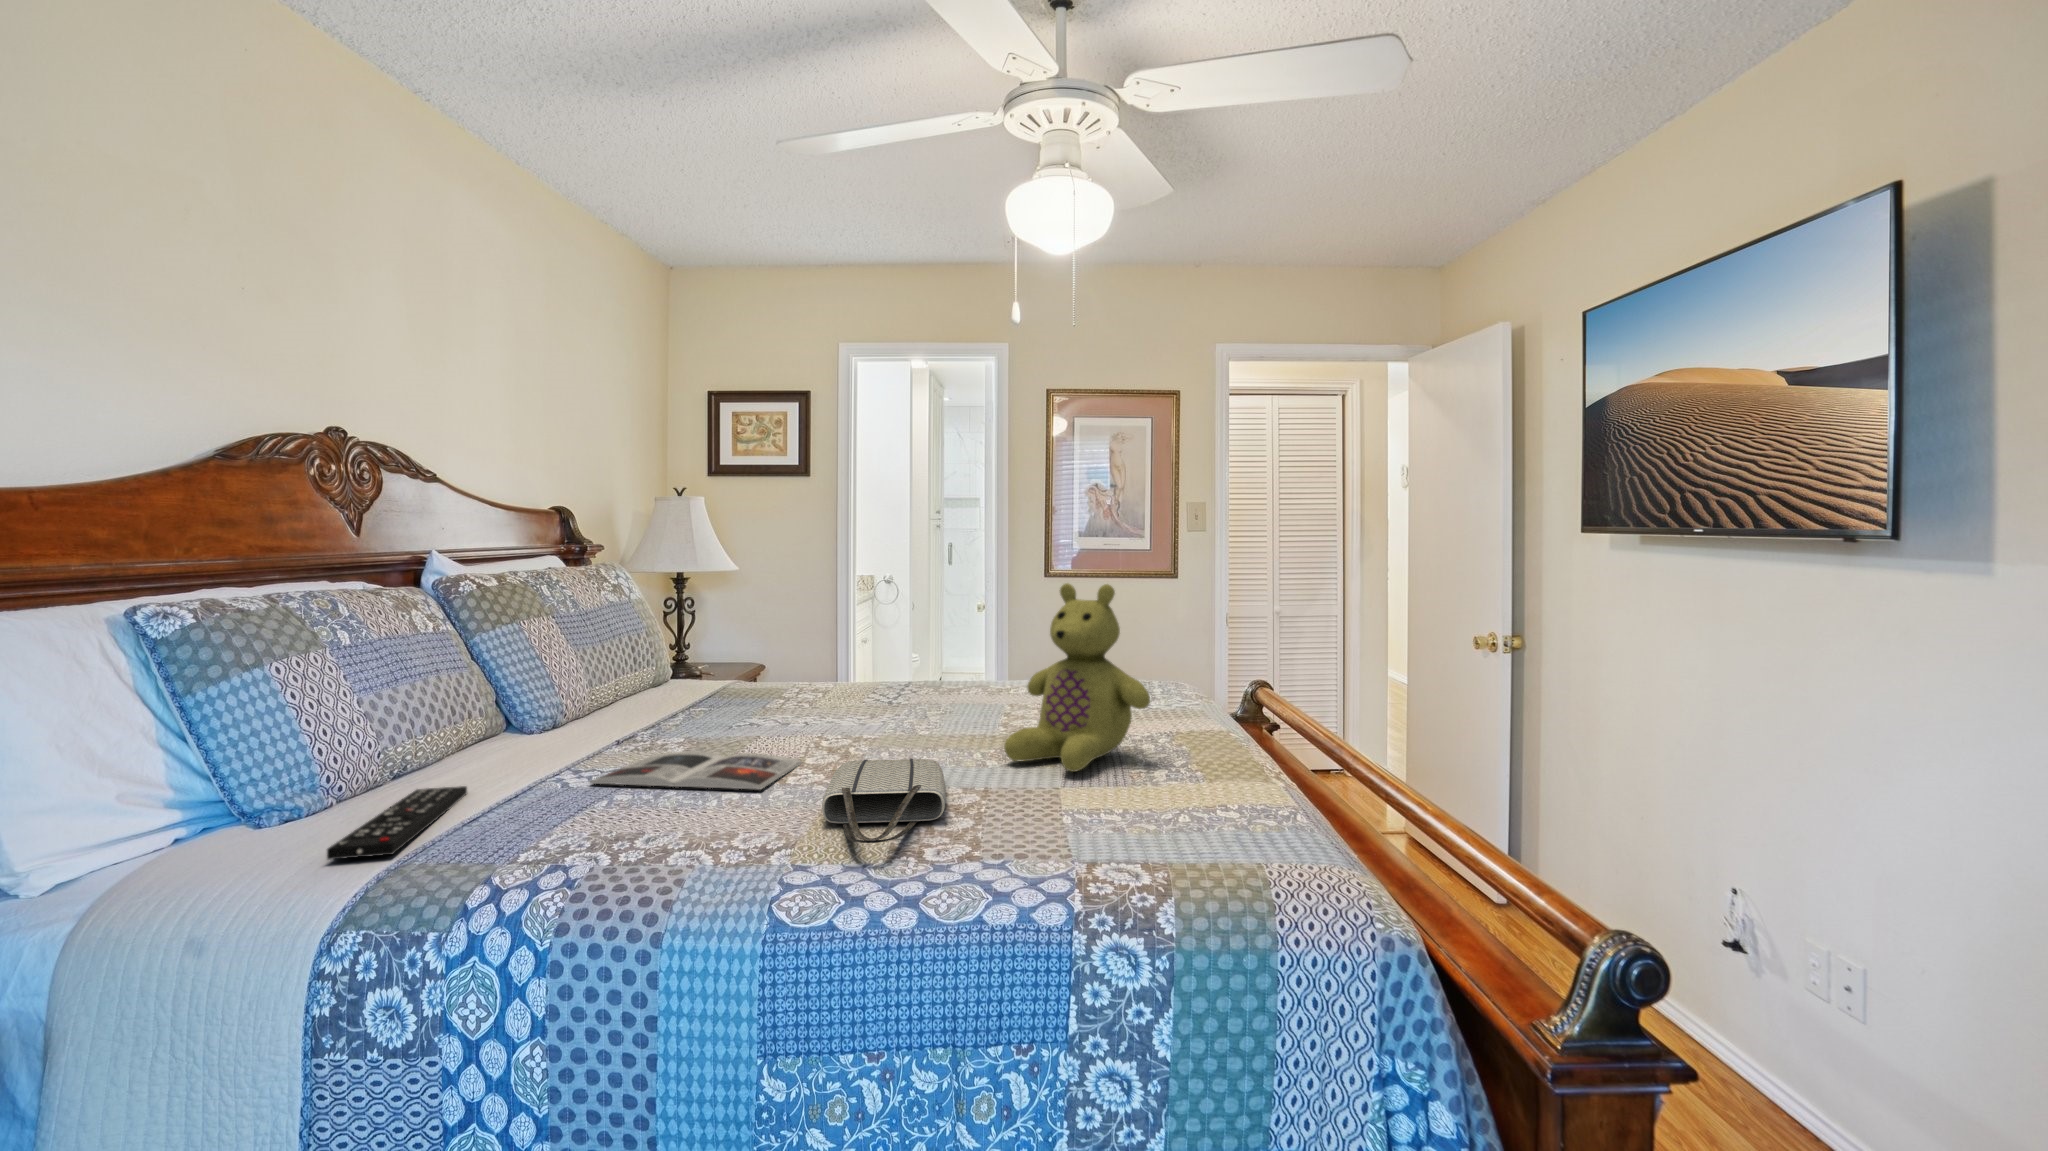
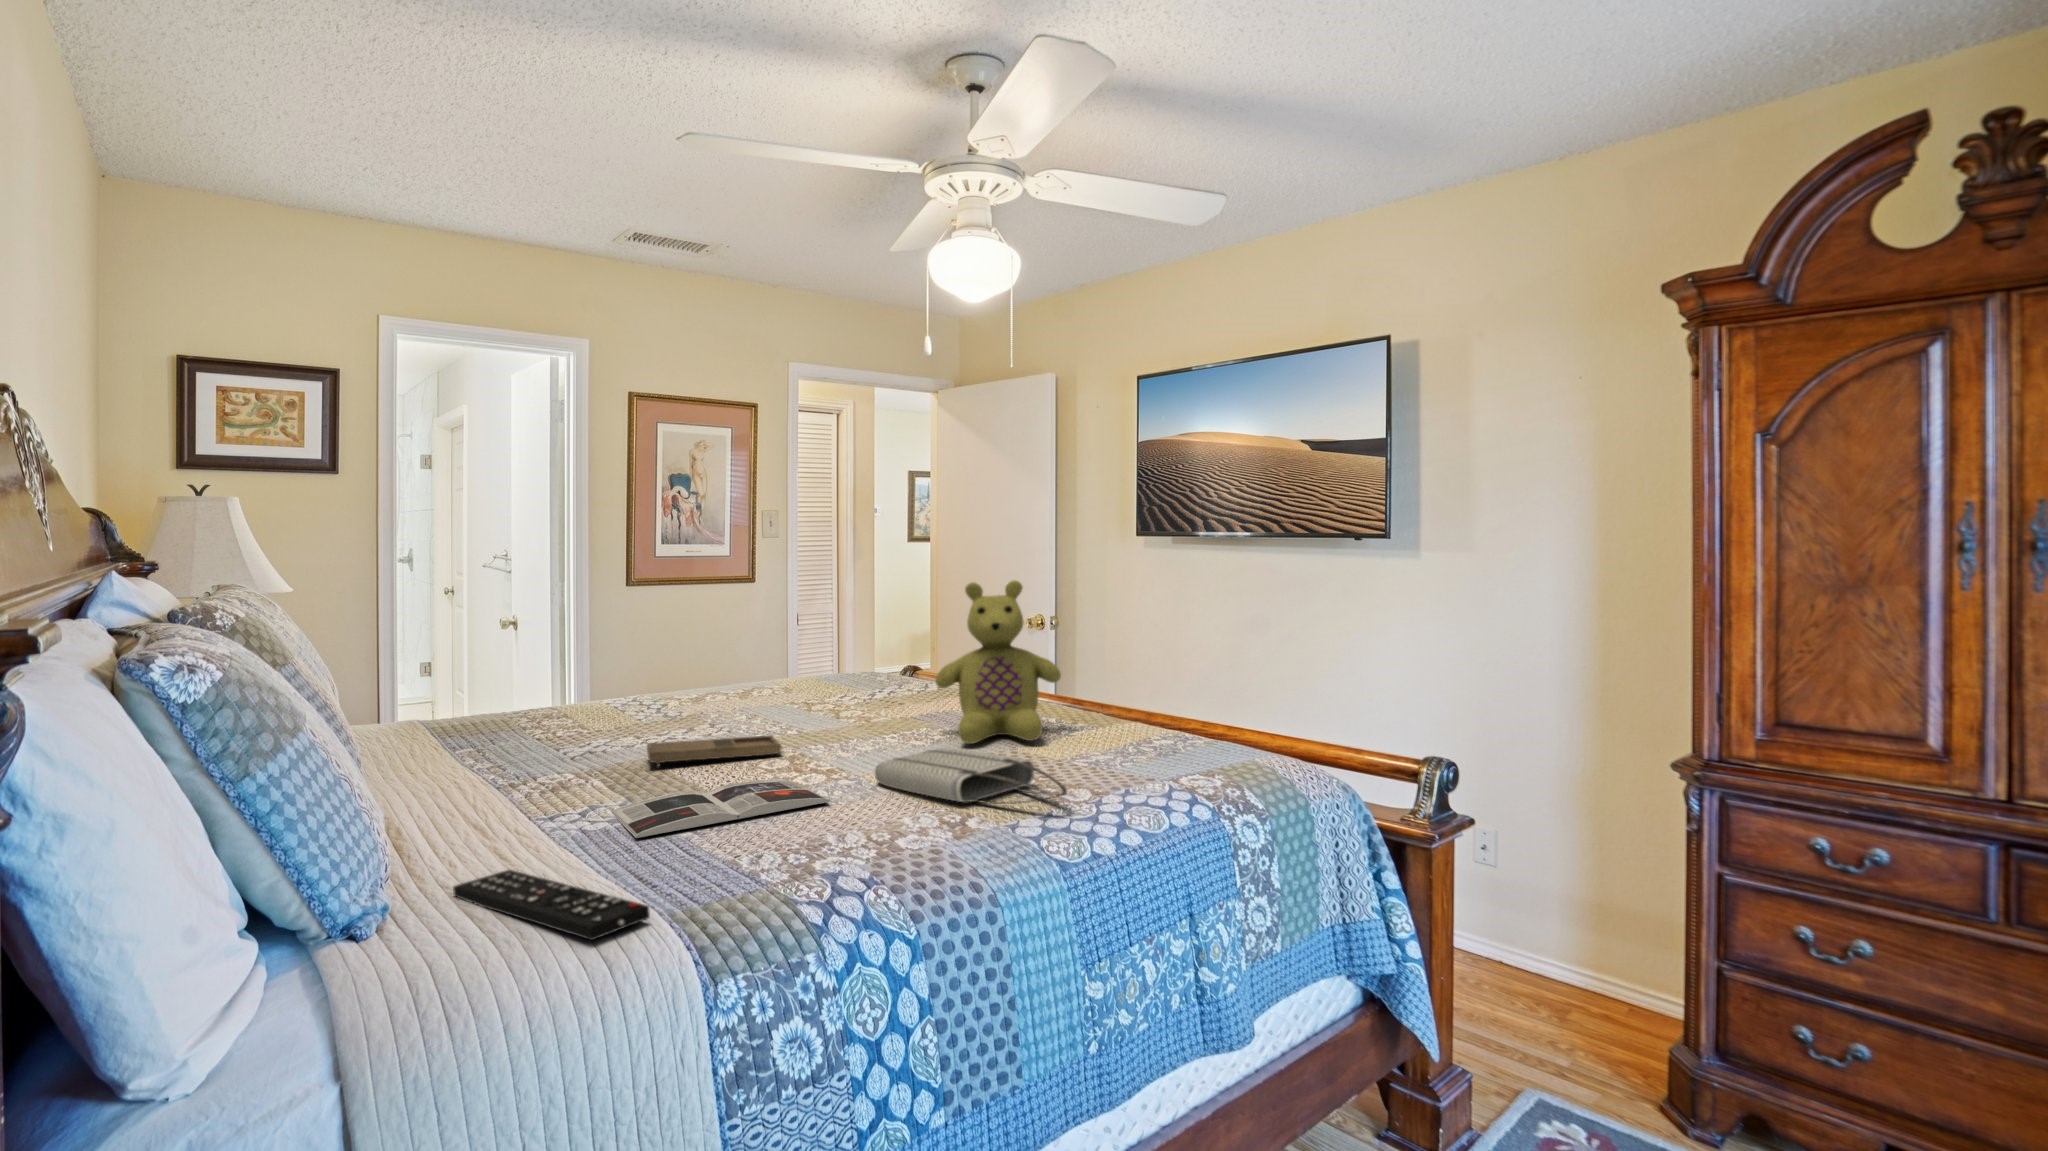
tray: none [761,705,888,734] -> present [647,735,781,767]

